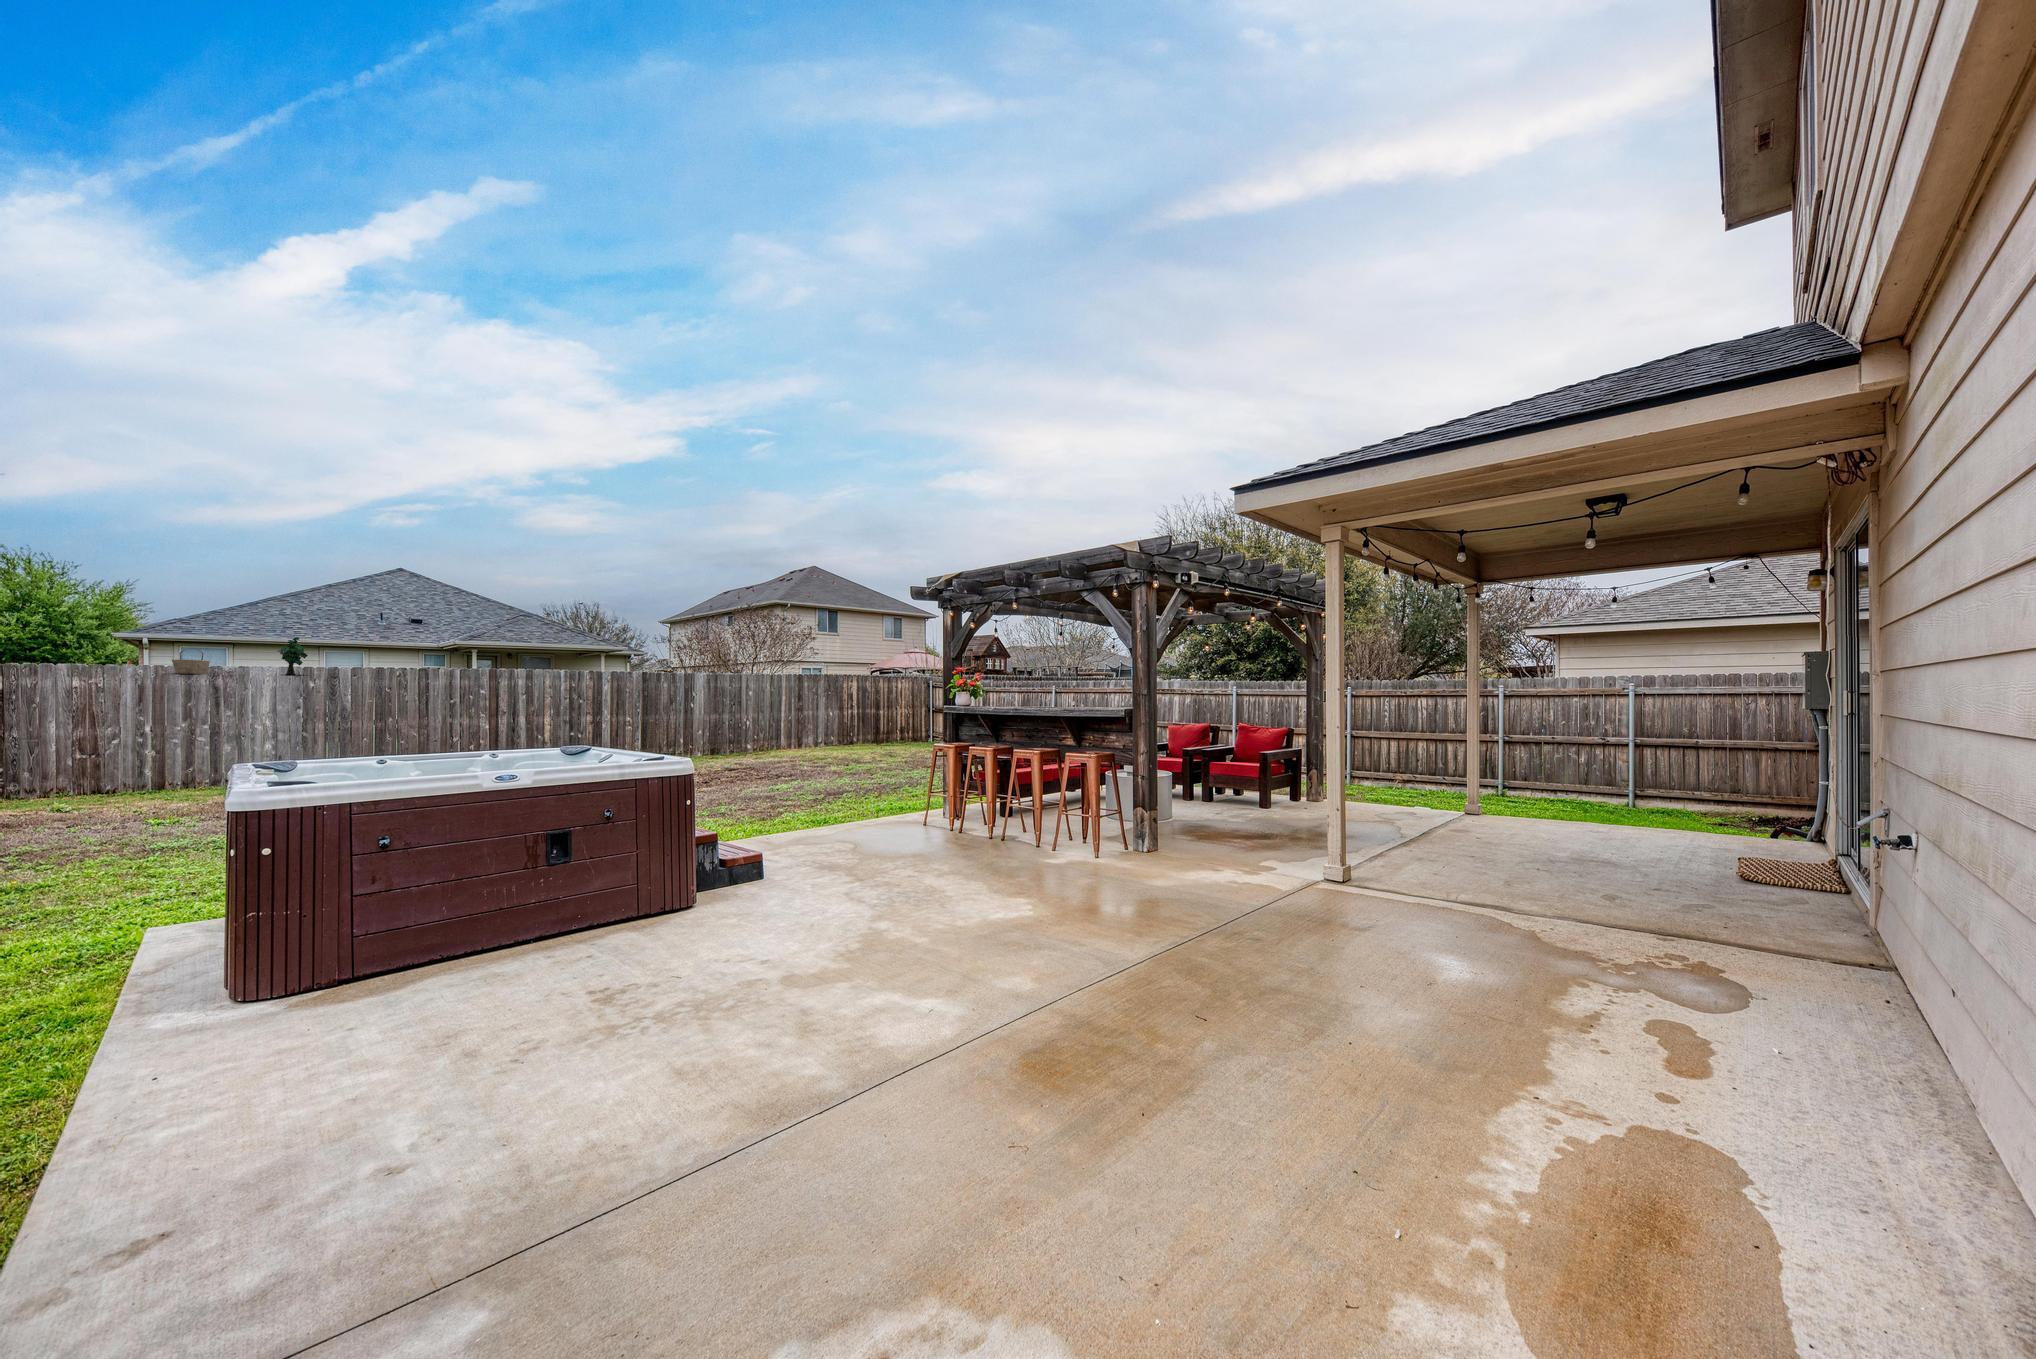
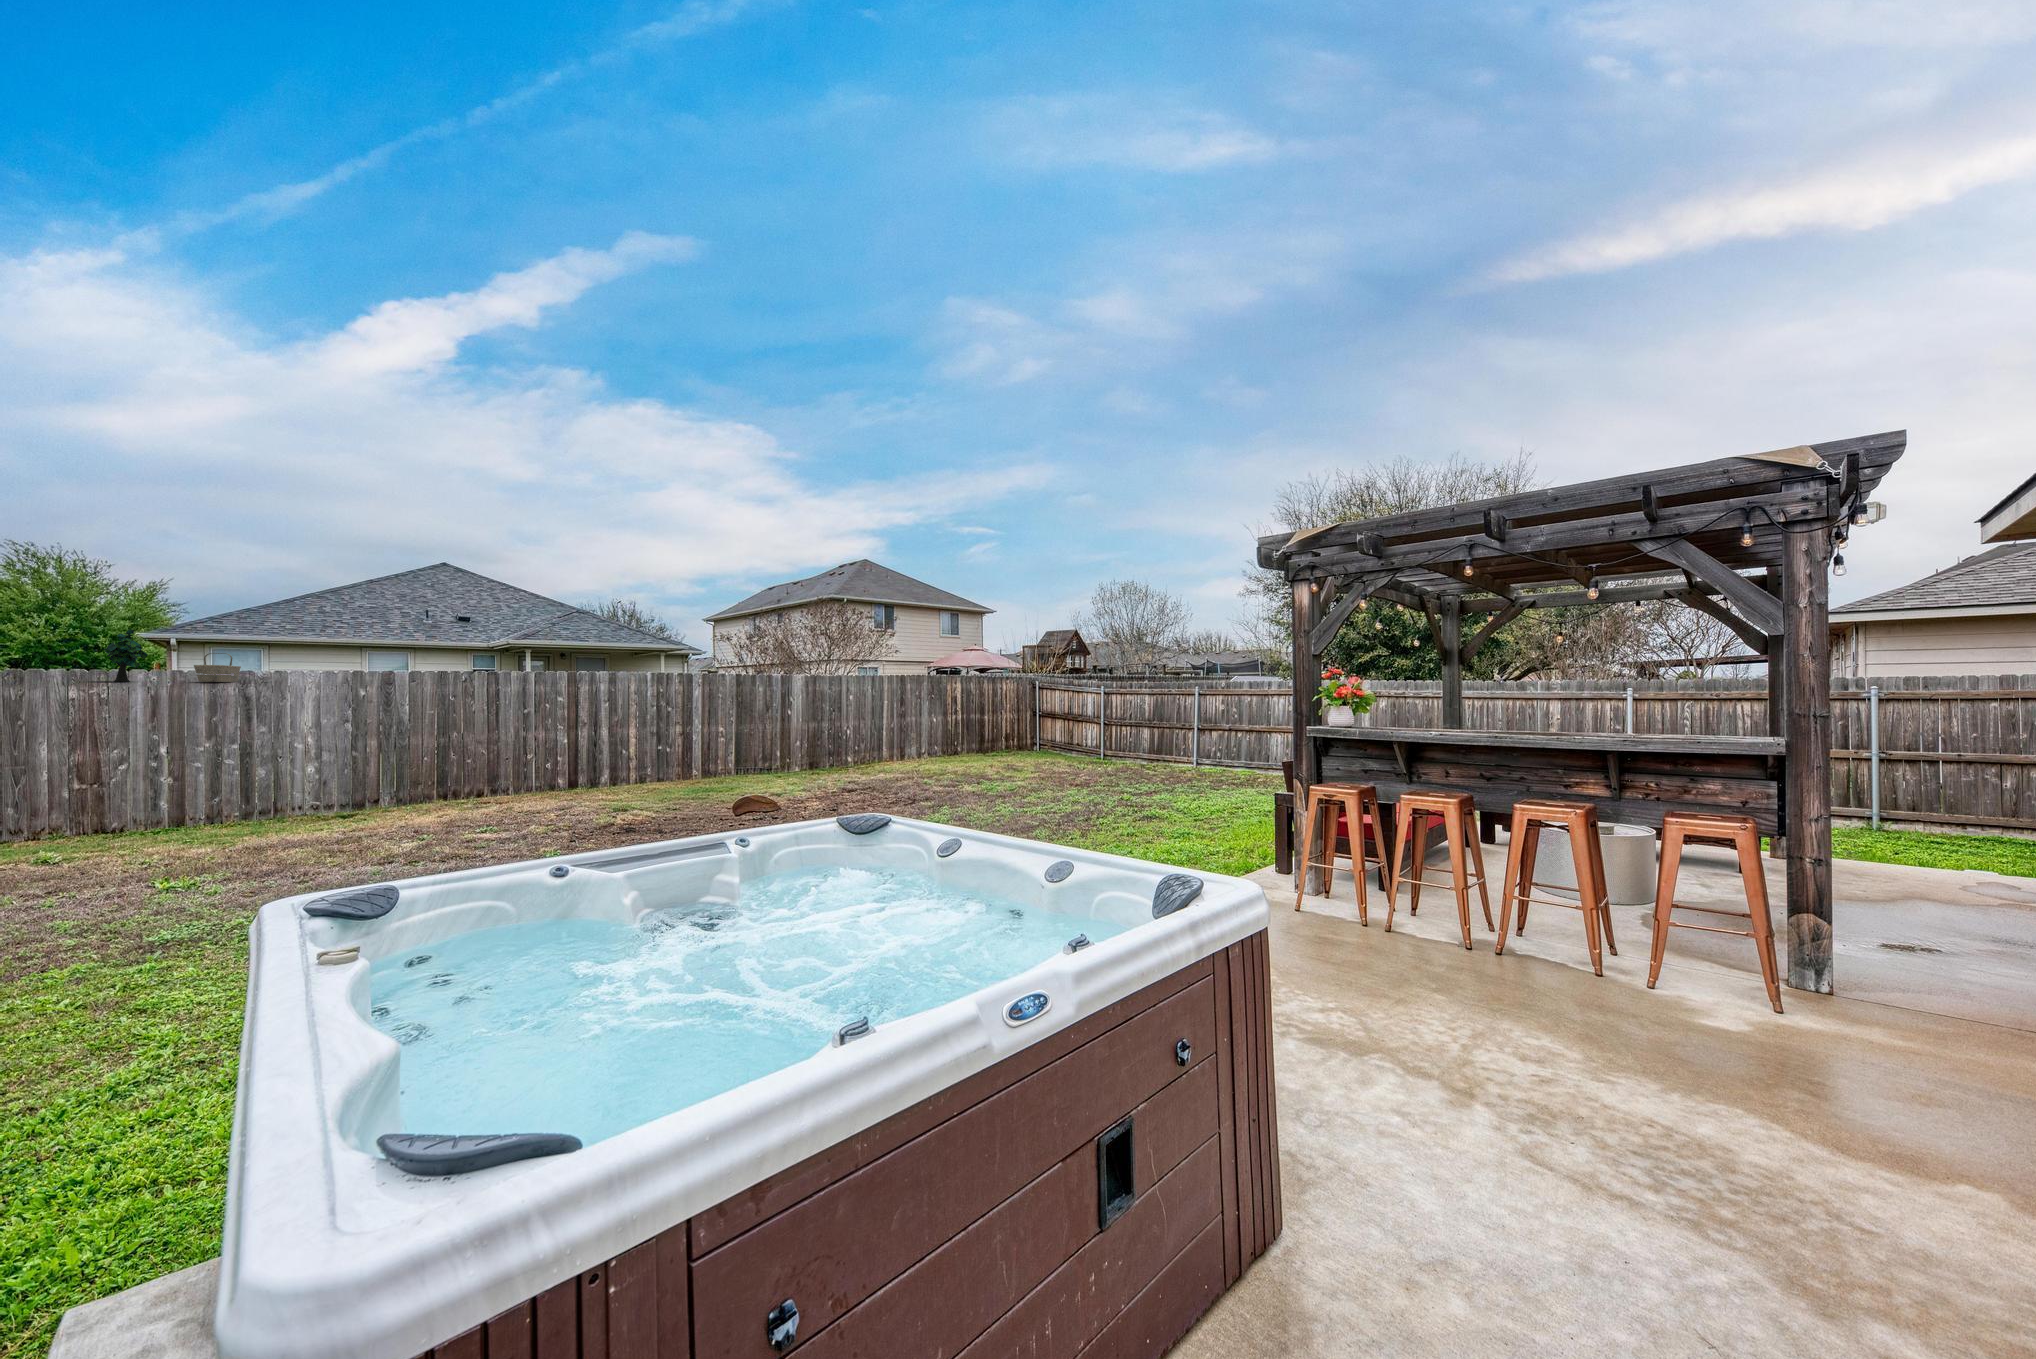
decorative plant: present [278,637,308,675] -> present [102,630,148,682]

